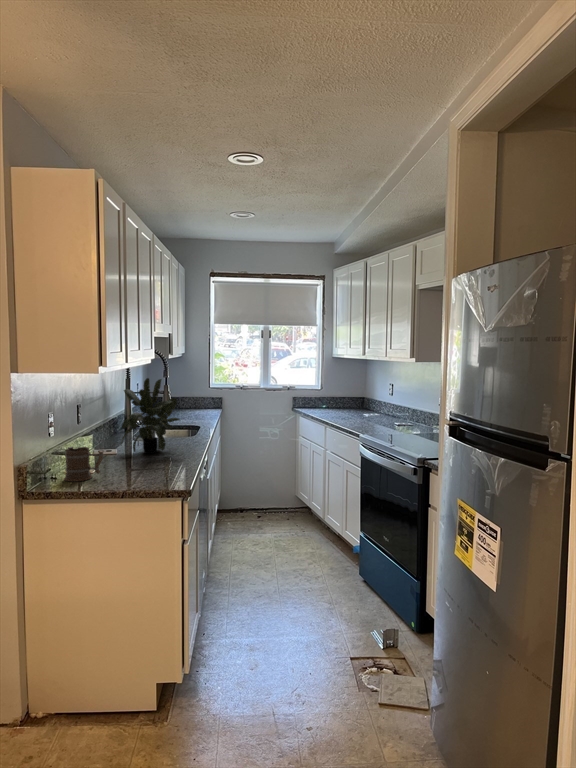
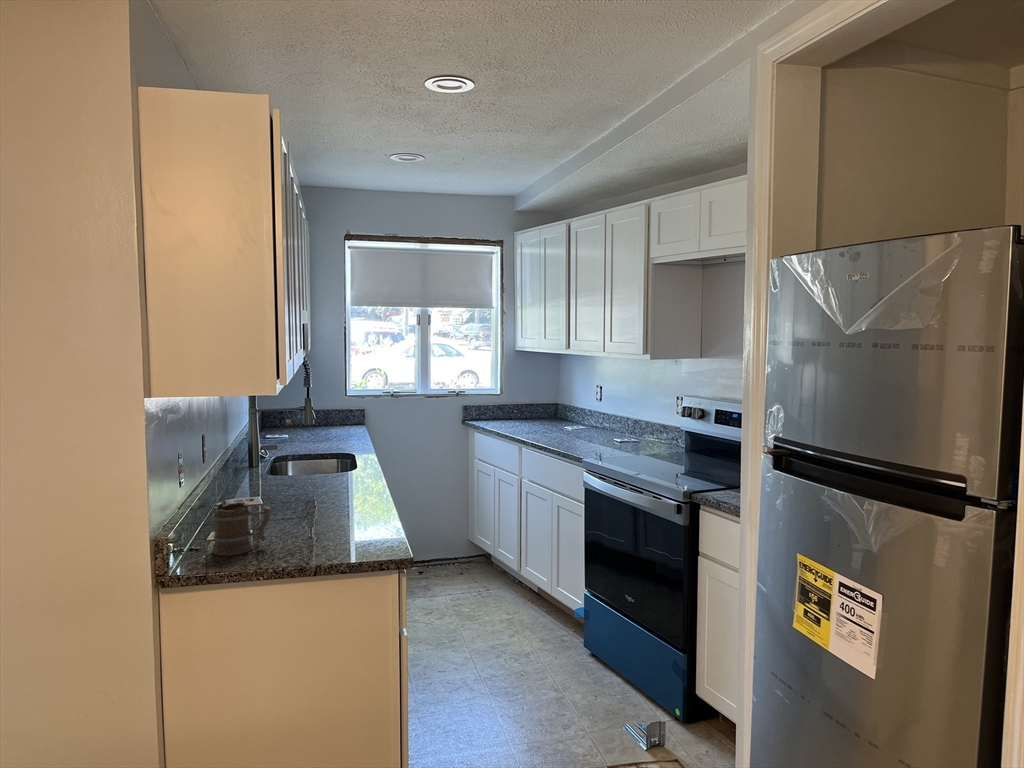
potted plant: present [122,378,180,454] -> none [265,392,358,502]

